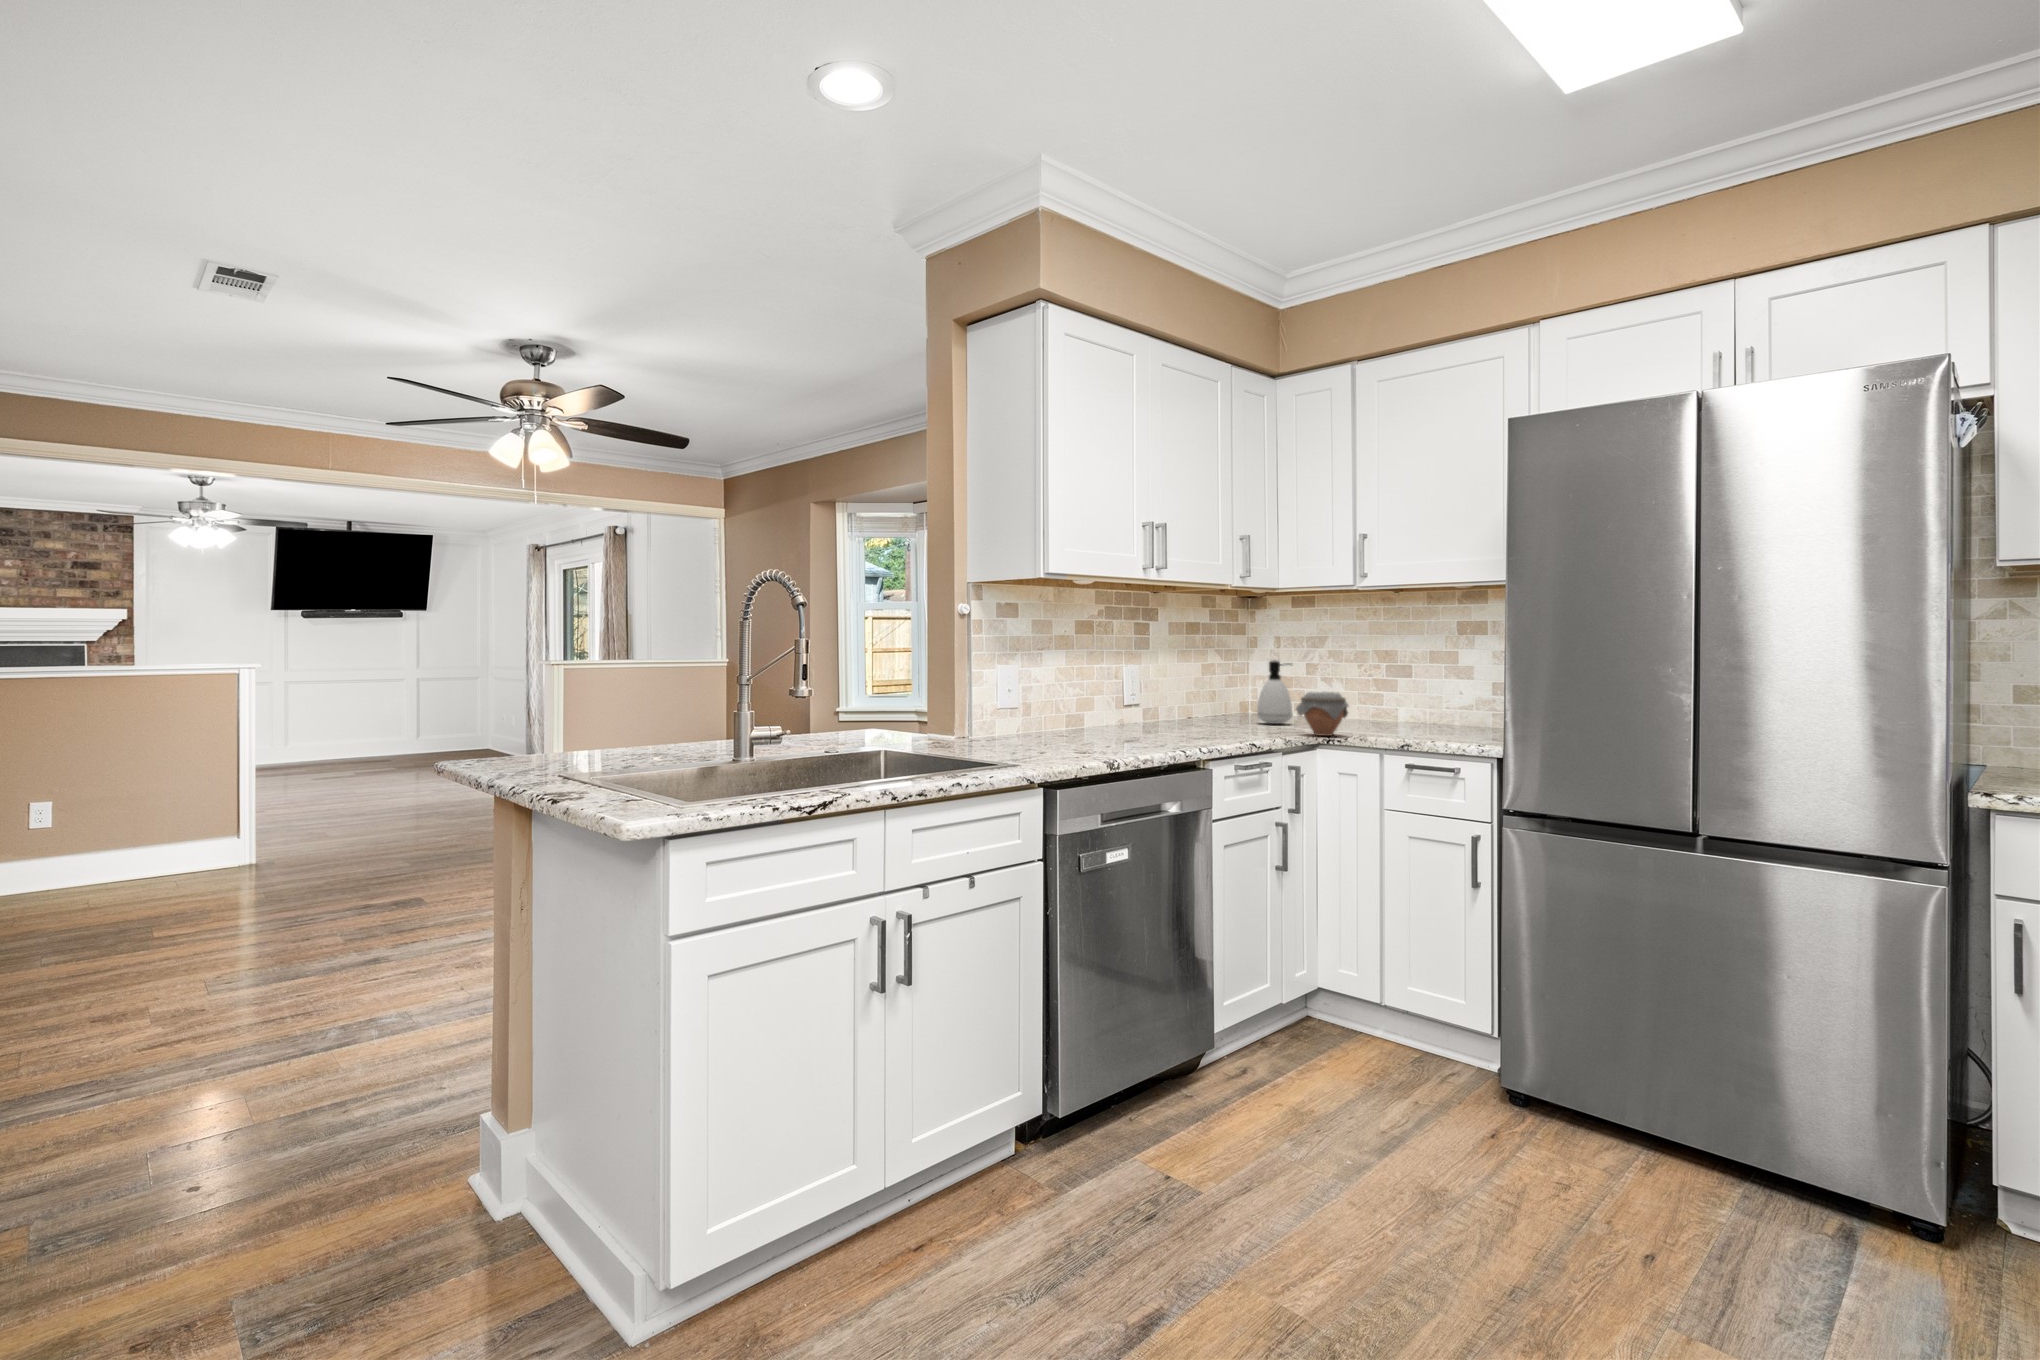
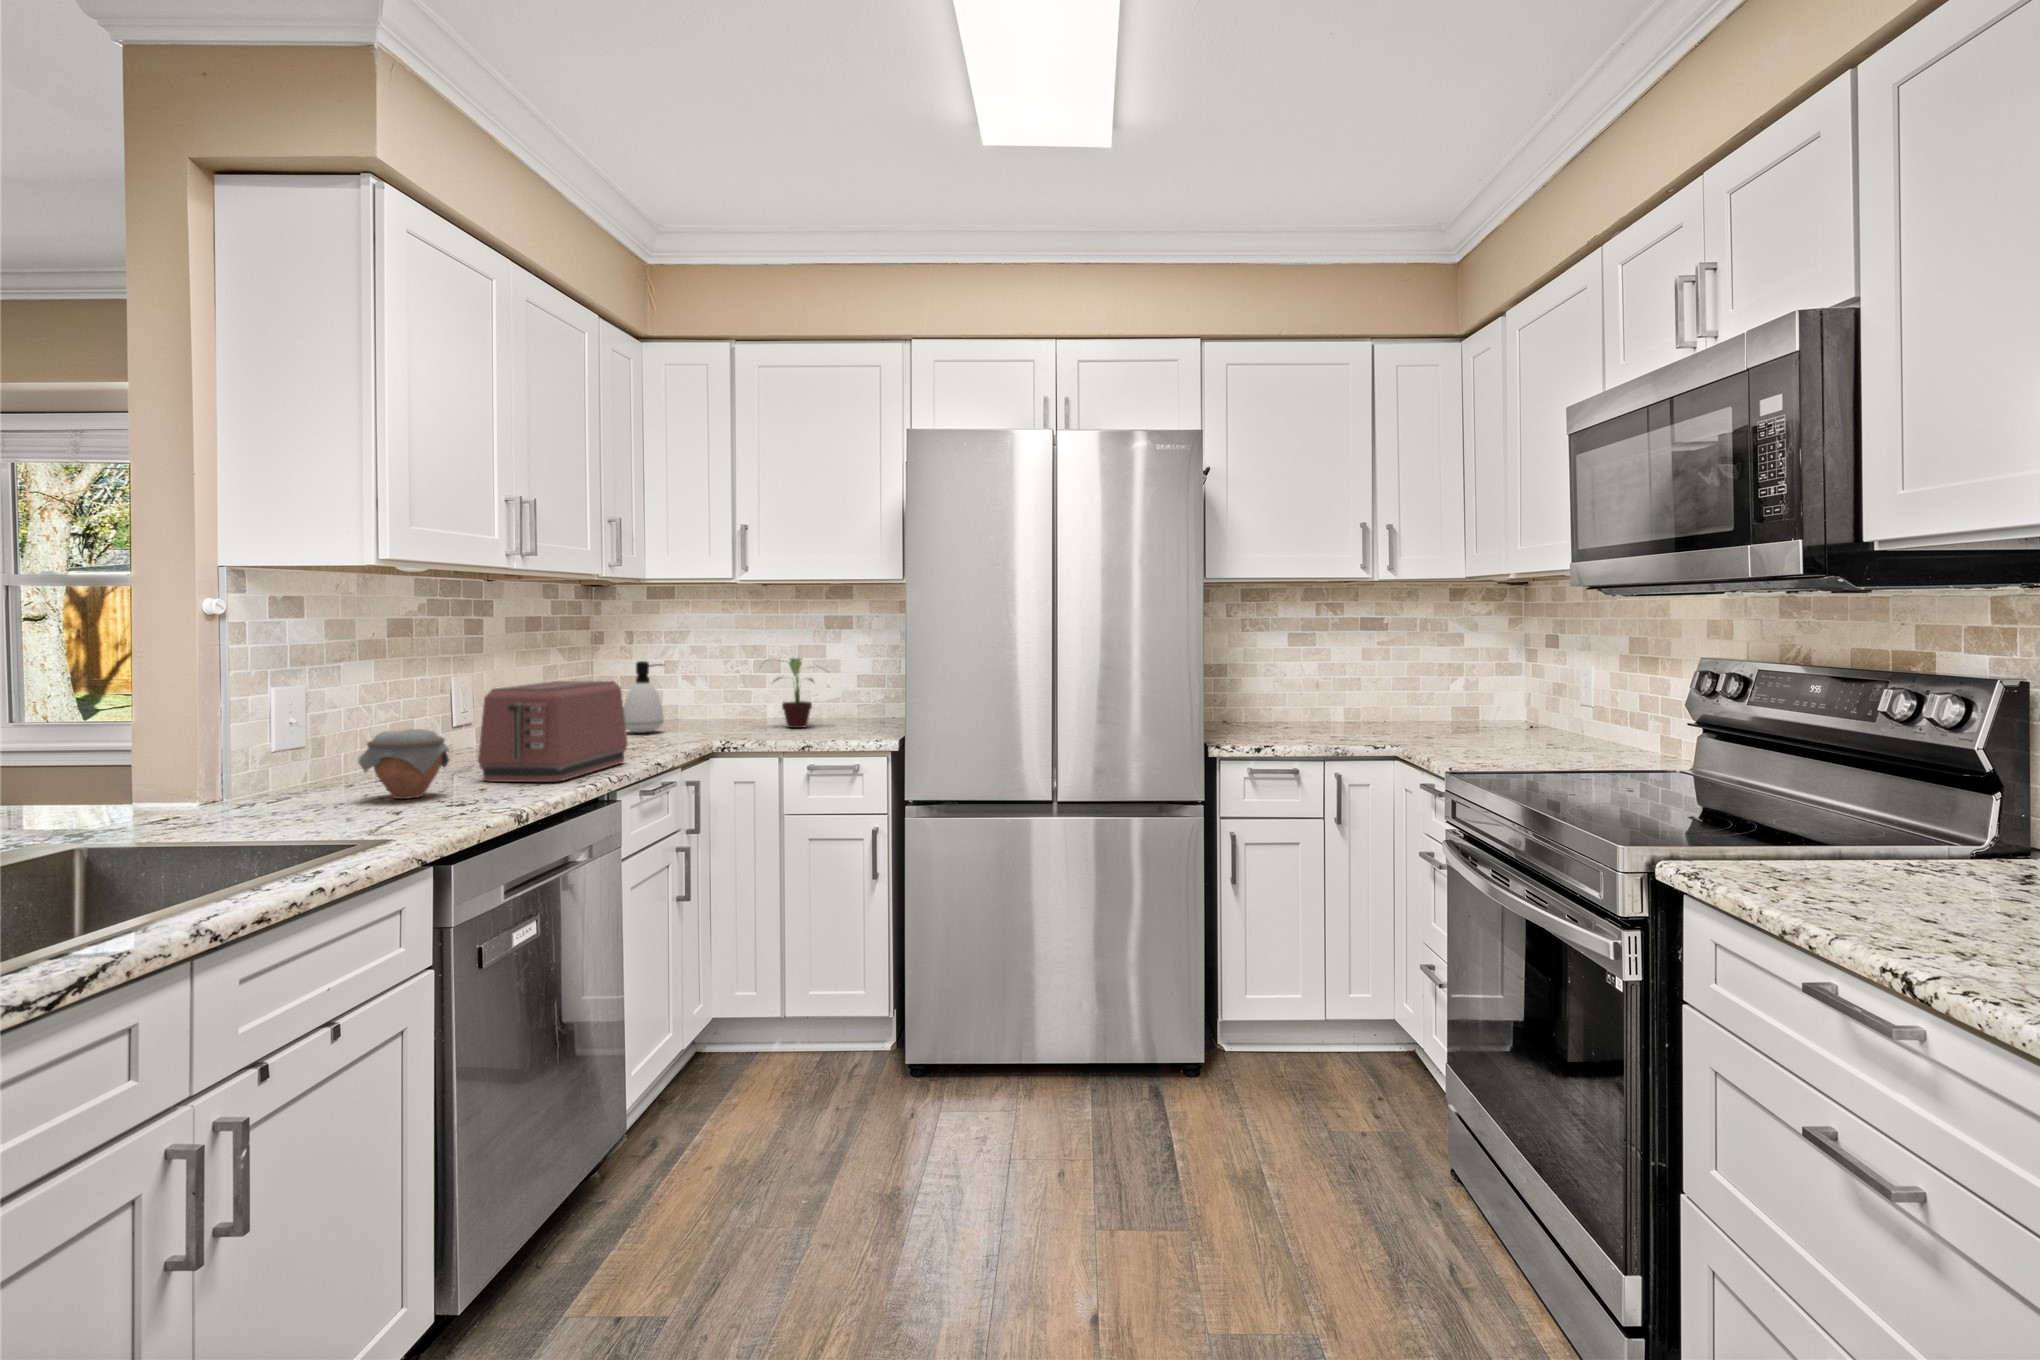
potted plant: none [1381,661,1458,730] -> present [775,658,813,728]
toaster: none [1114,670,1232,747] -> present [478,681,627,782]
jar: present [1296,692,1348,736] -> present [358,729,450,799]

